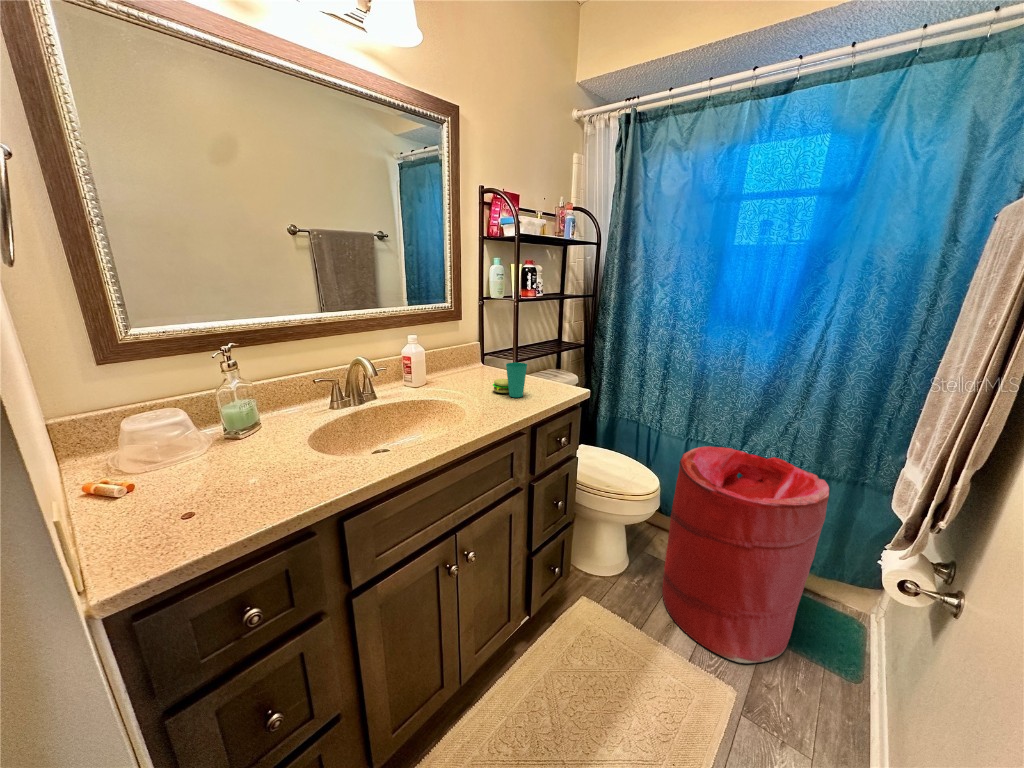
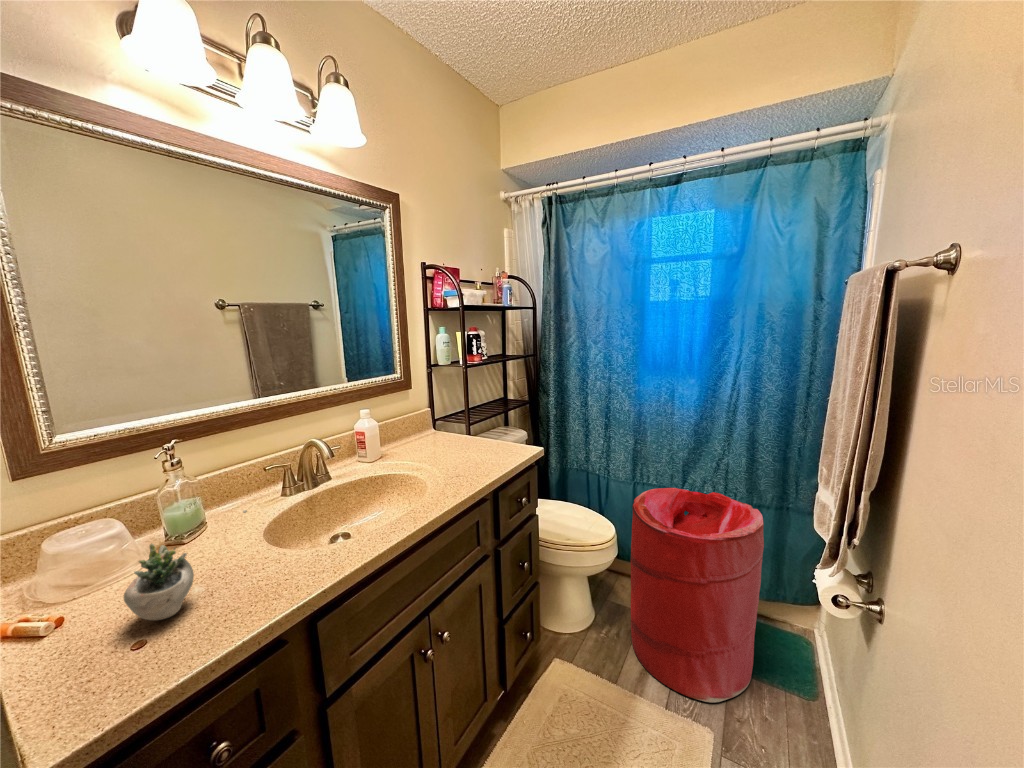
cup: present [493,362,527,397] -> none [450,428,484,463]
succulent plant: none [176,410,284,497] -> present [124,510,247,620]

